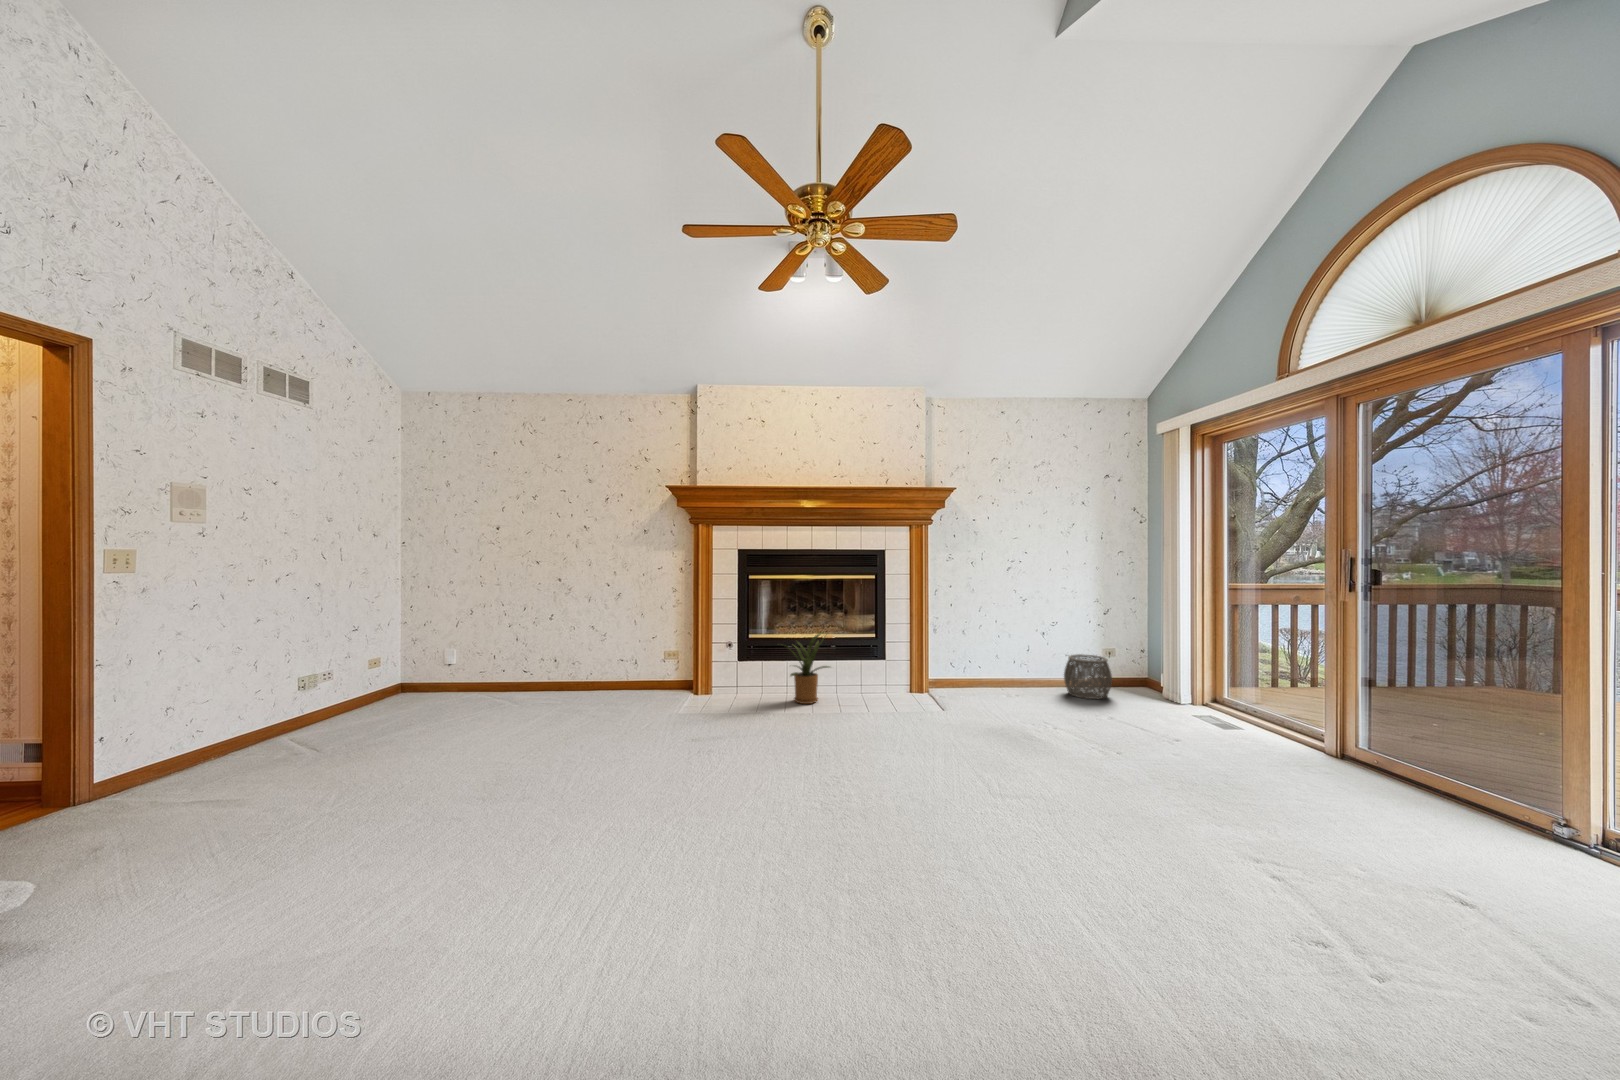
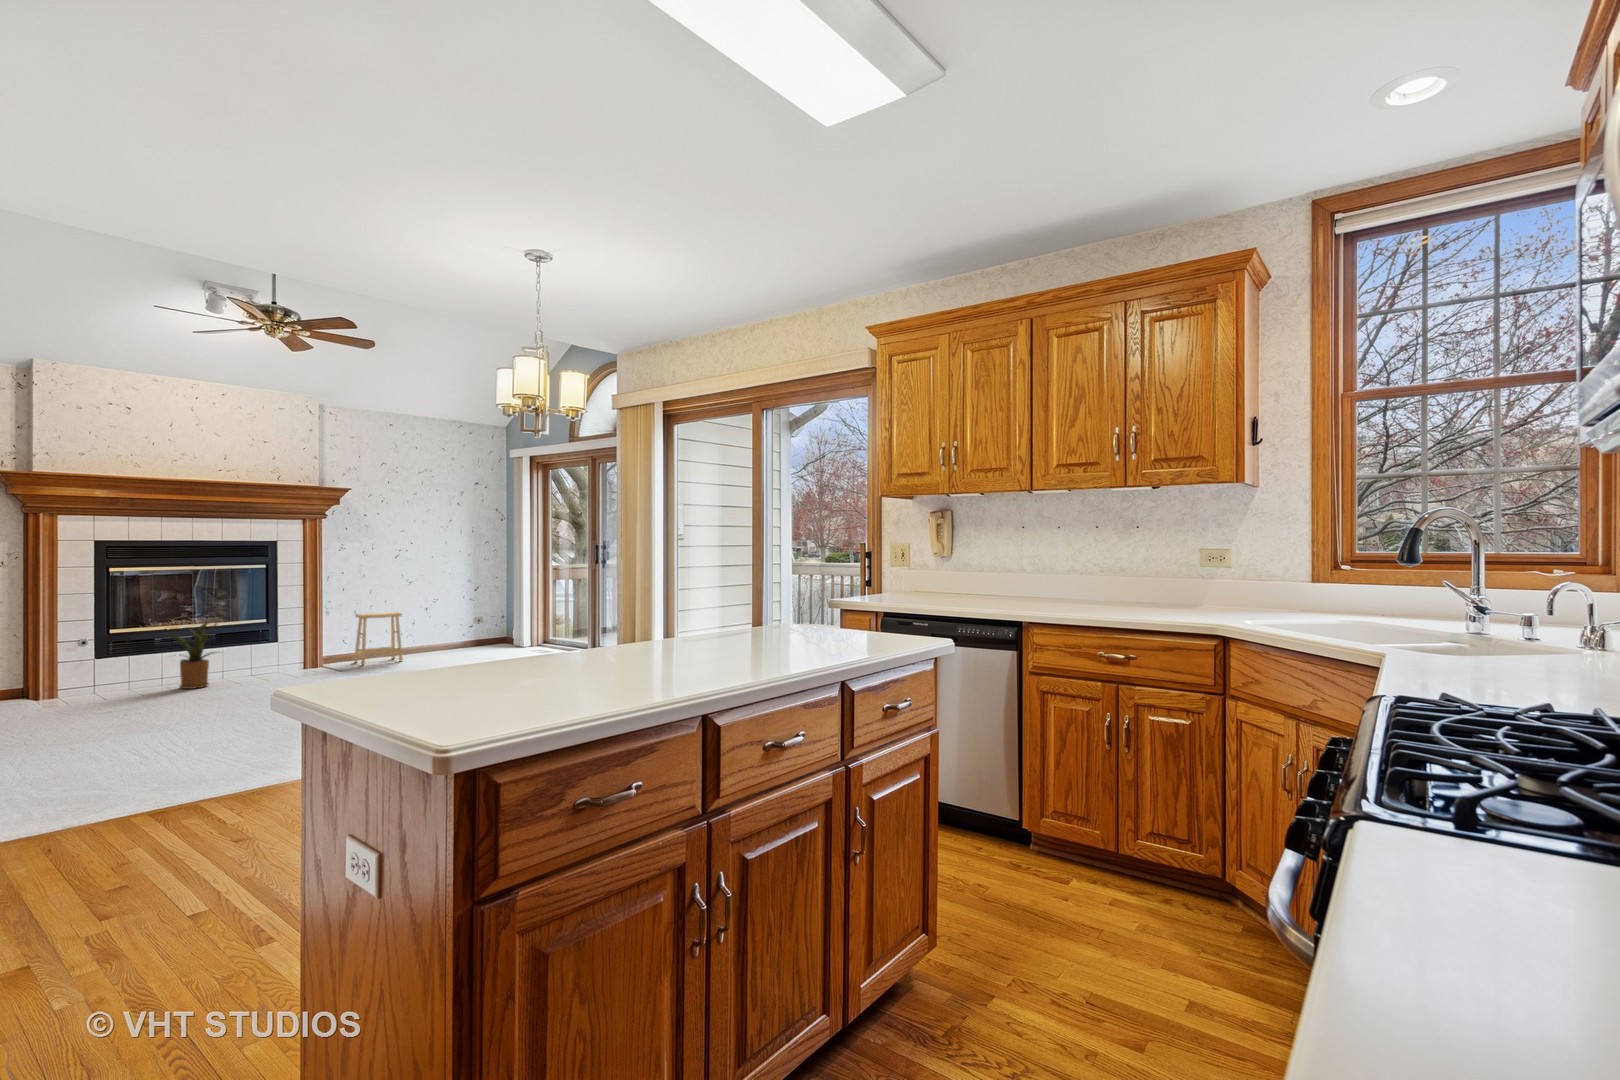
footstool: none [963,634,1015,698] -> present [354,612,403,665]
woven basket: present [1064,654,1112,699] -> none [442,623,480,655]

